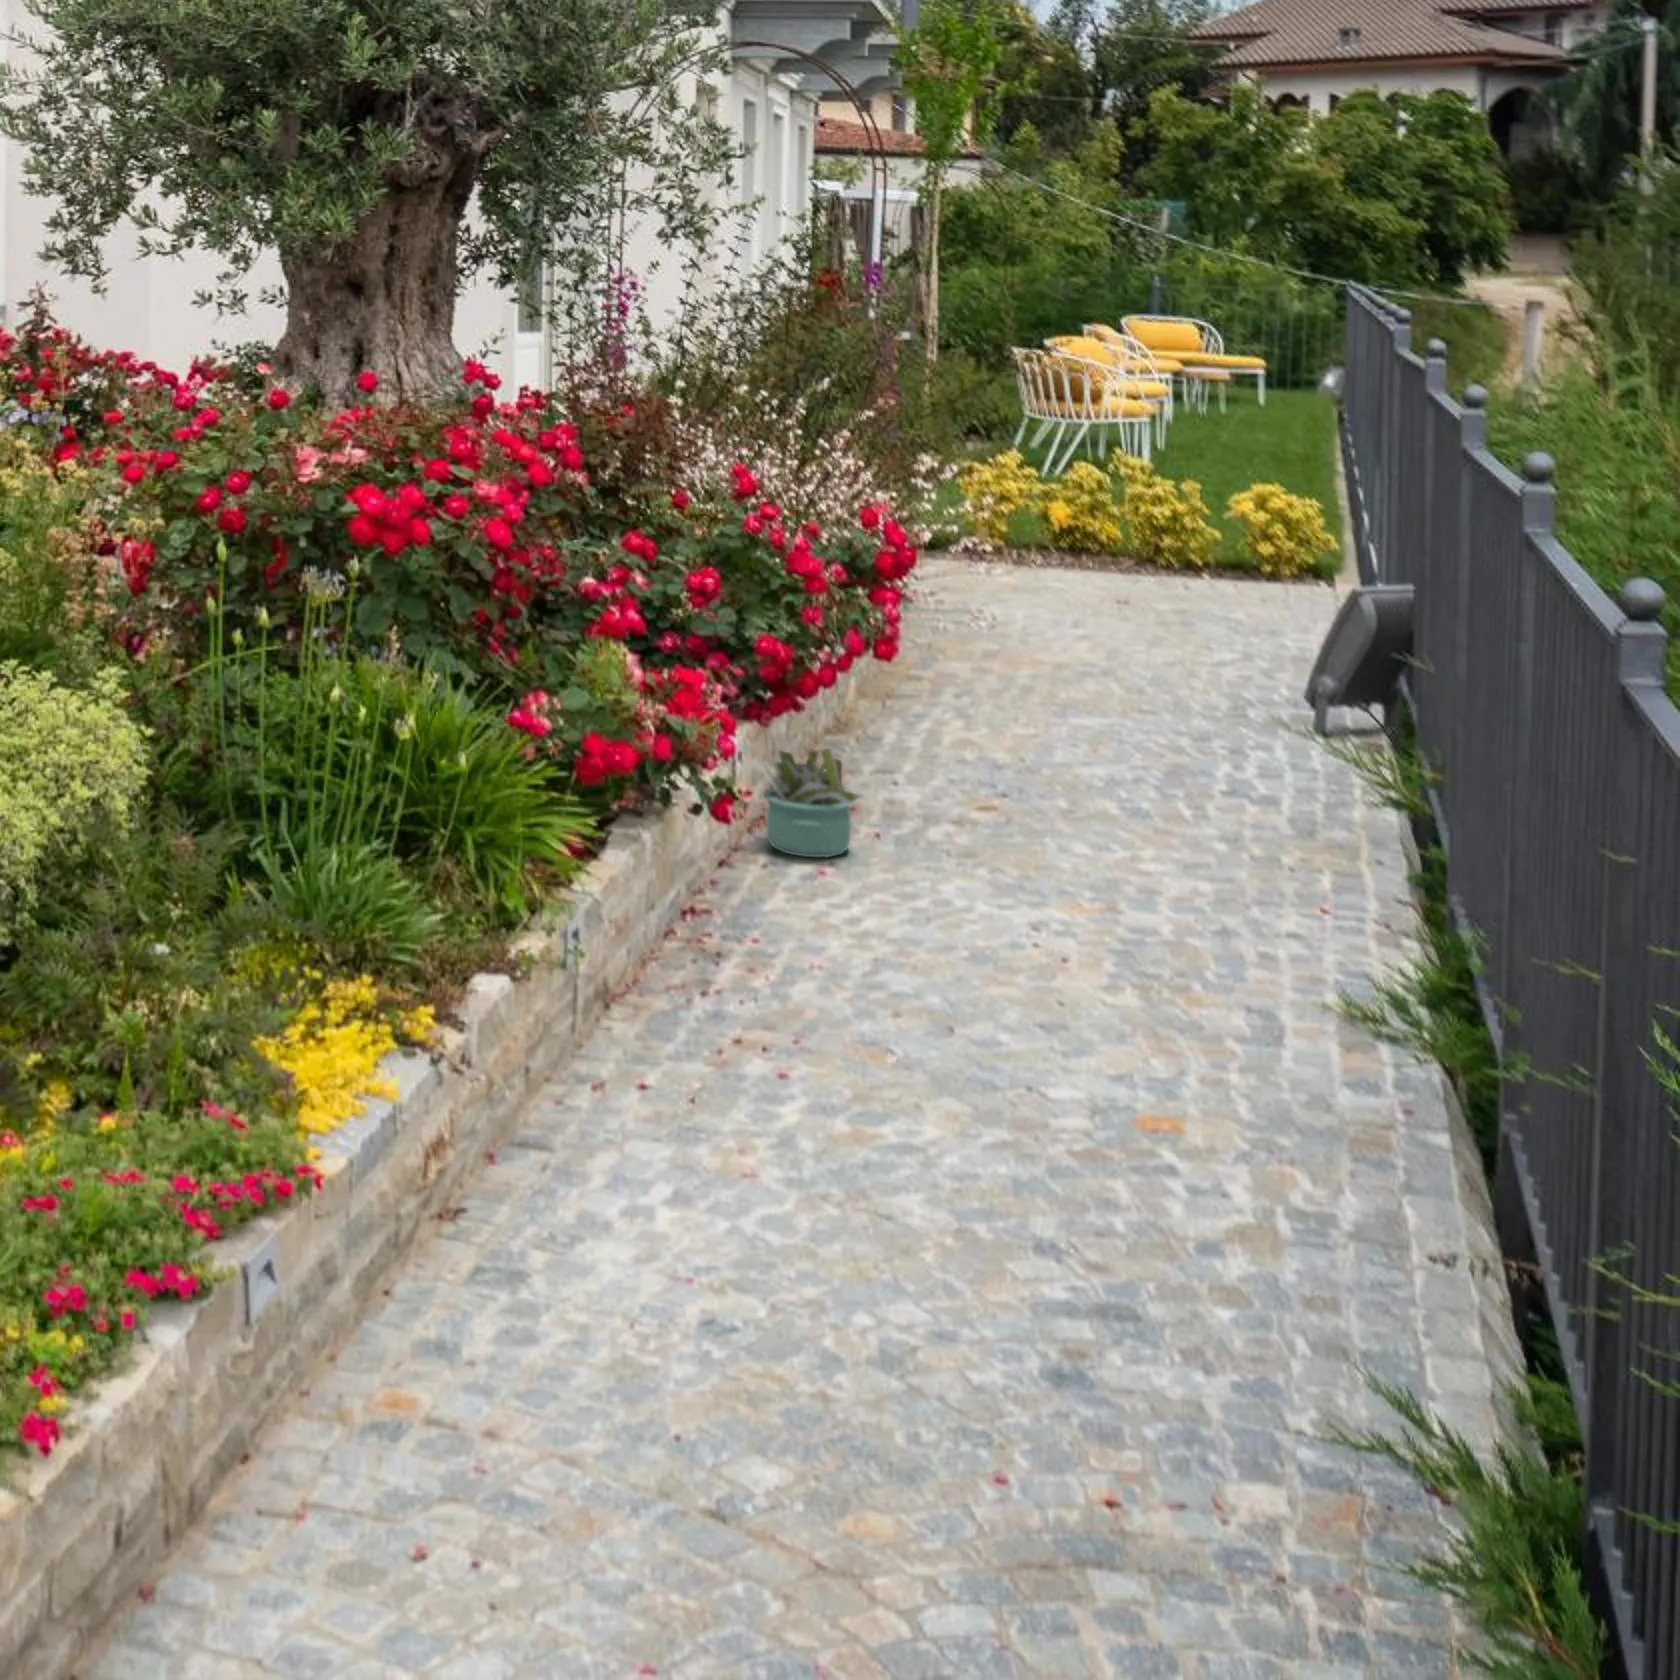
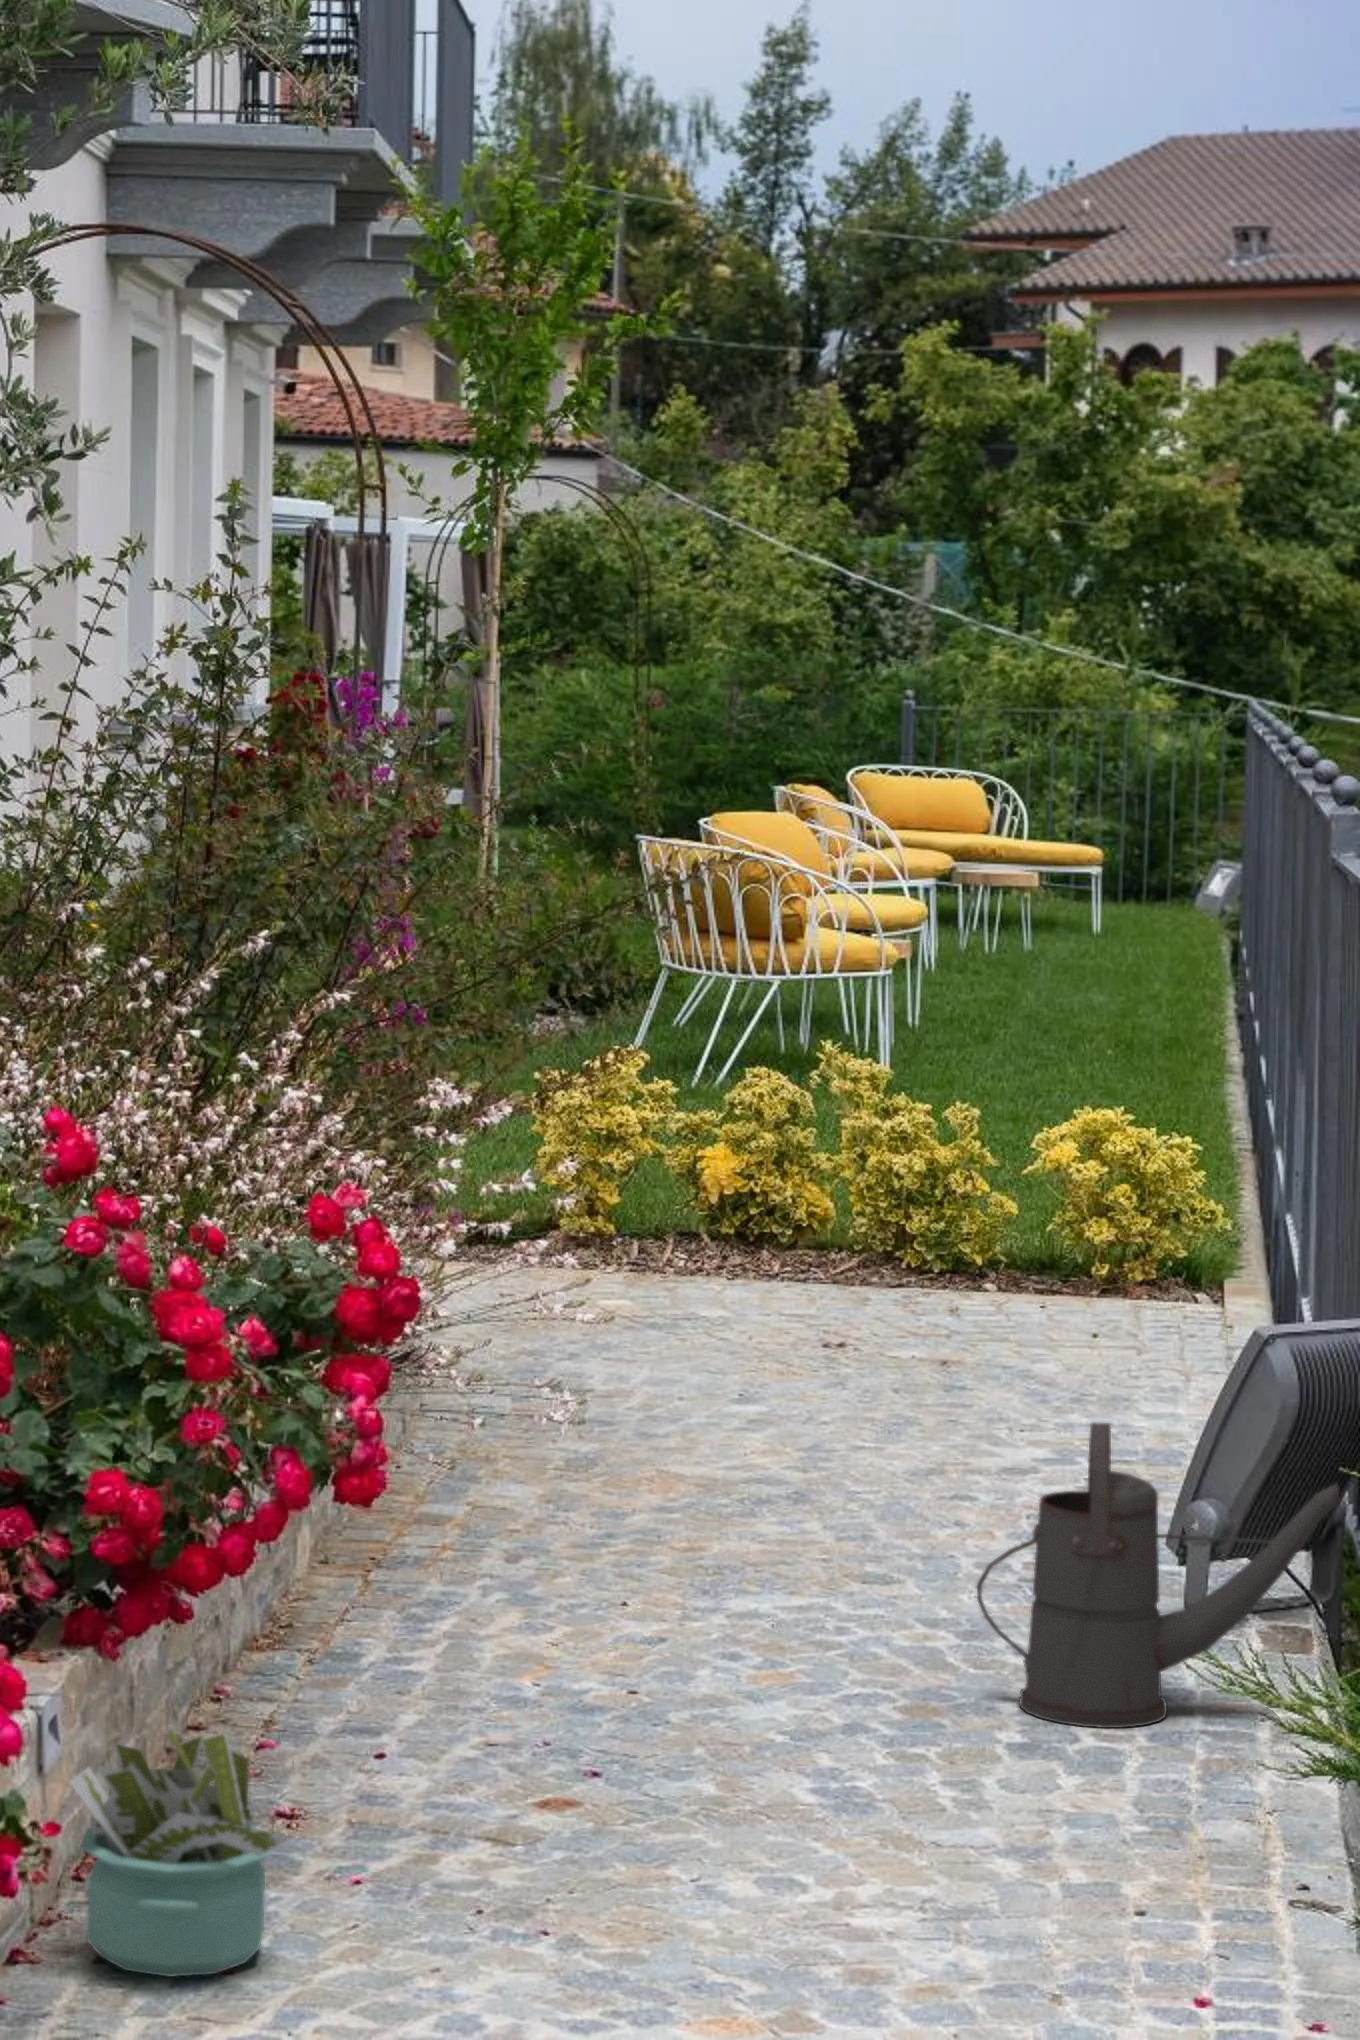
watering can: none [1202,630,1396,781] -> present [977,1422,1339,1728]

